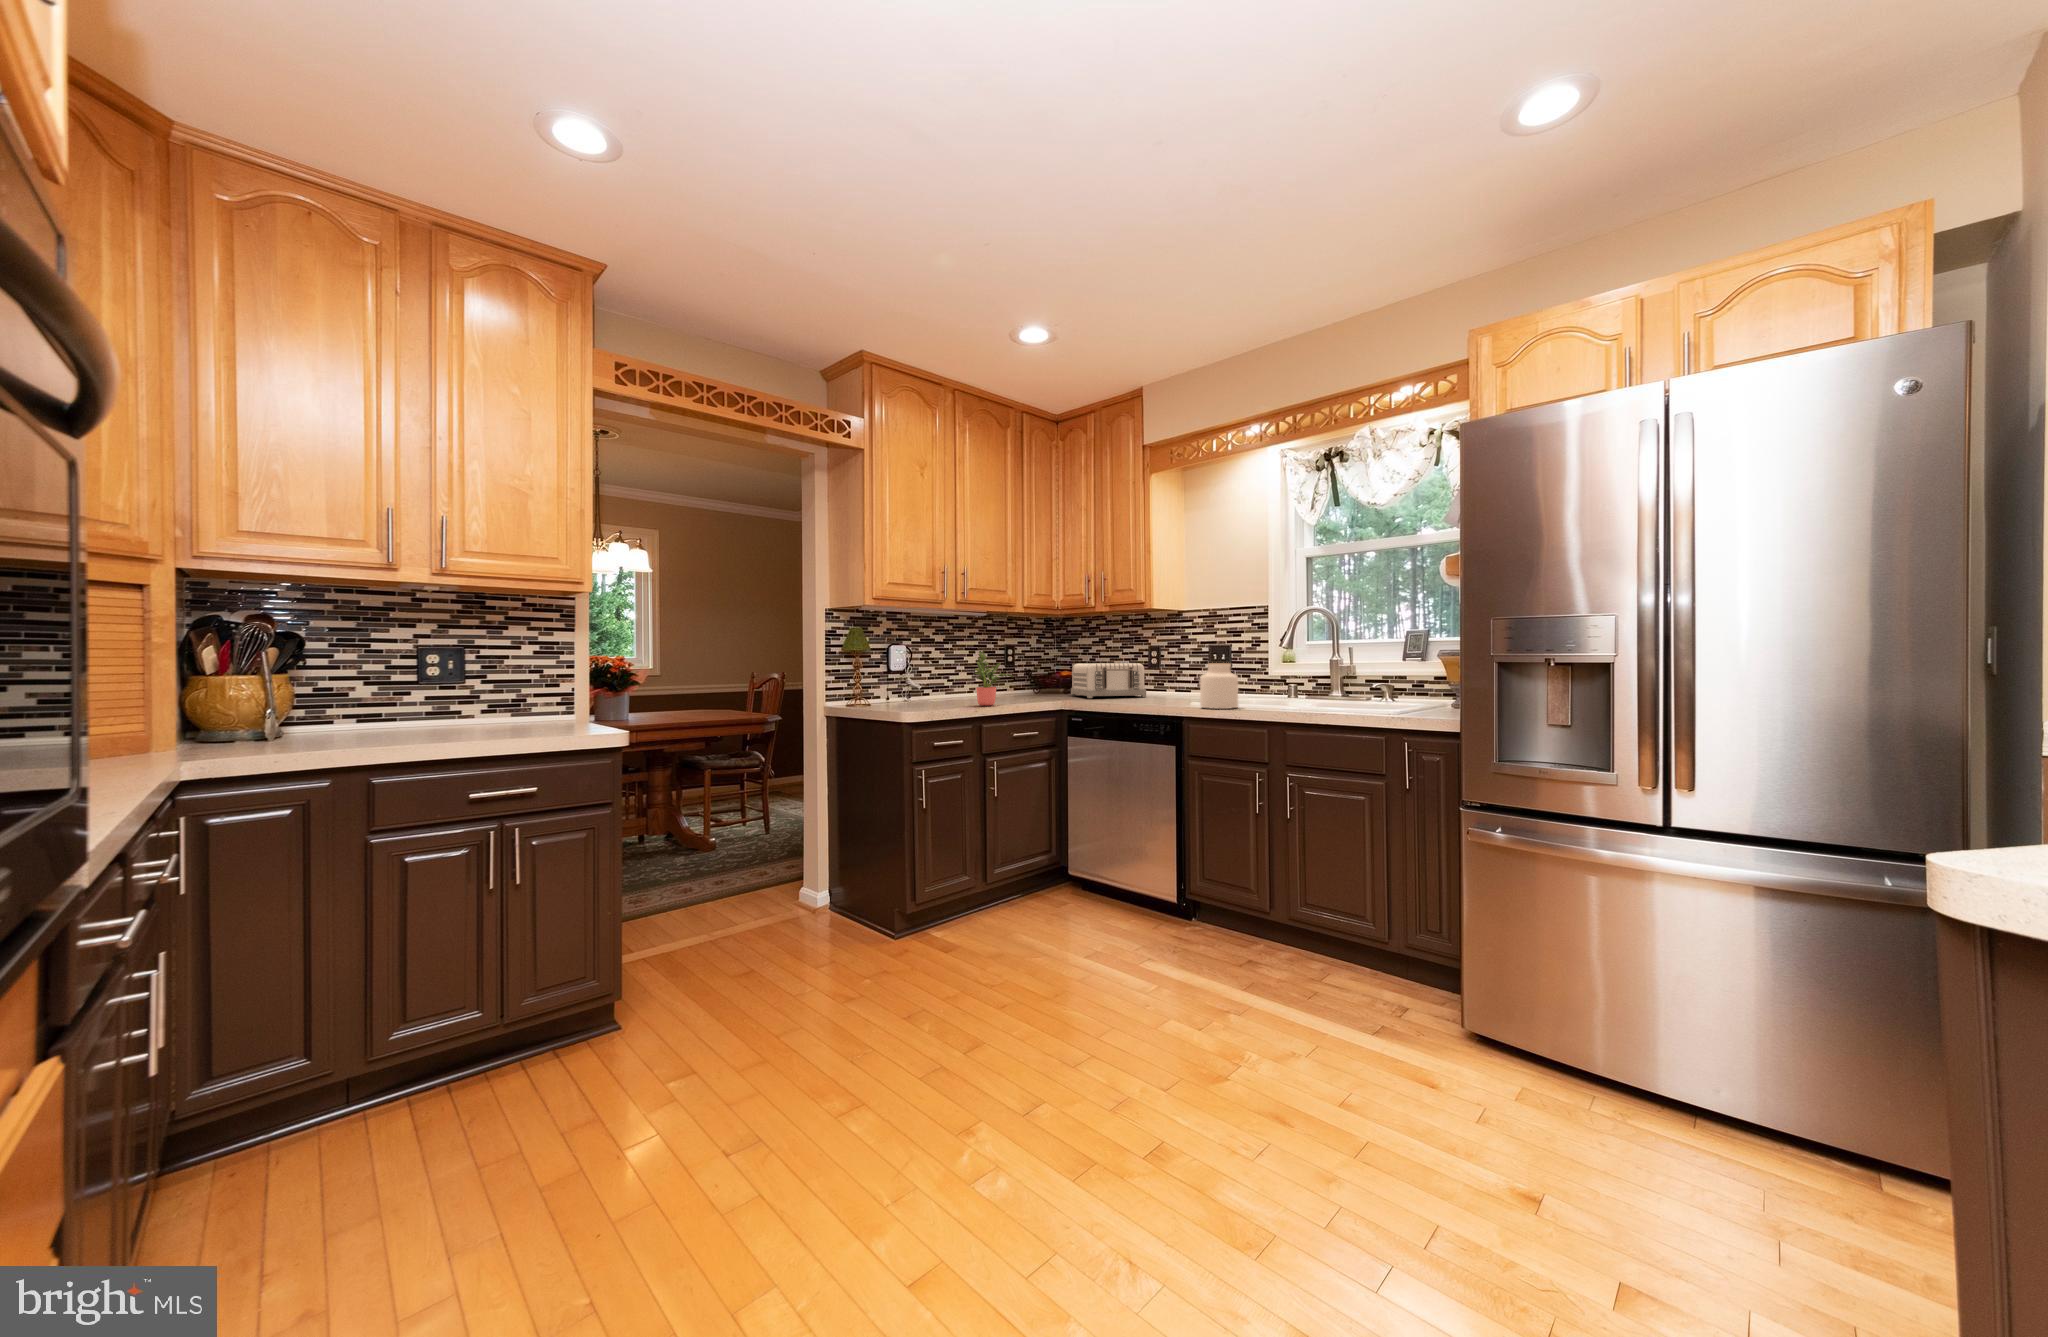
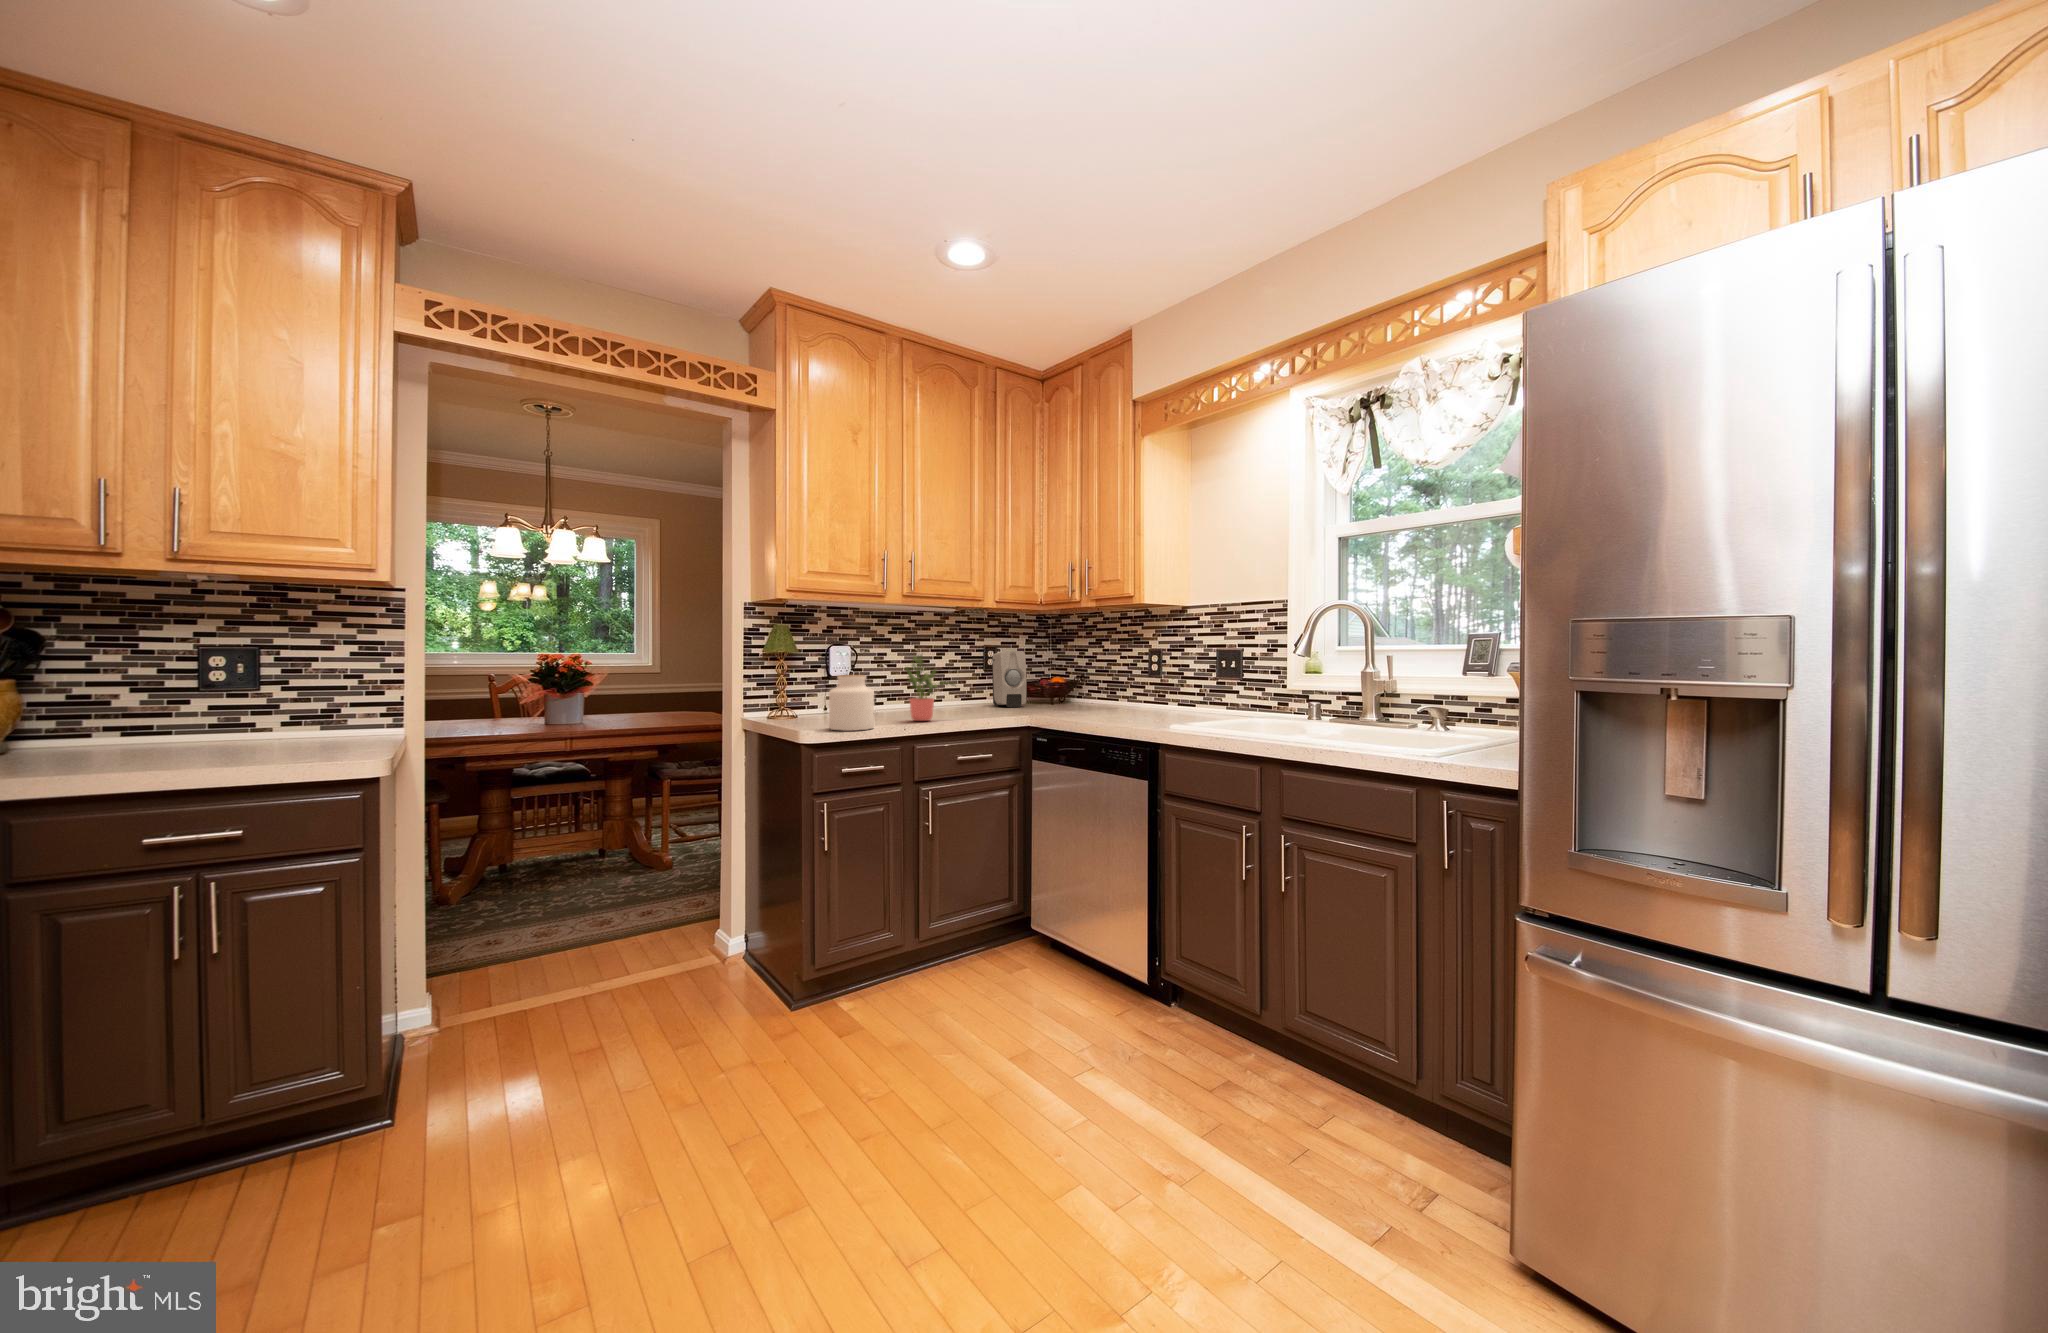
soap dispenser: none [1016,650,1049,696] -> present [992,651,1027,707]
toaster: present [1071,663,1146,698] -> none [1052,669,1136,713]
jar: present [1200,663,1238,709] -> present [829,675,874,731]

